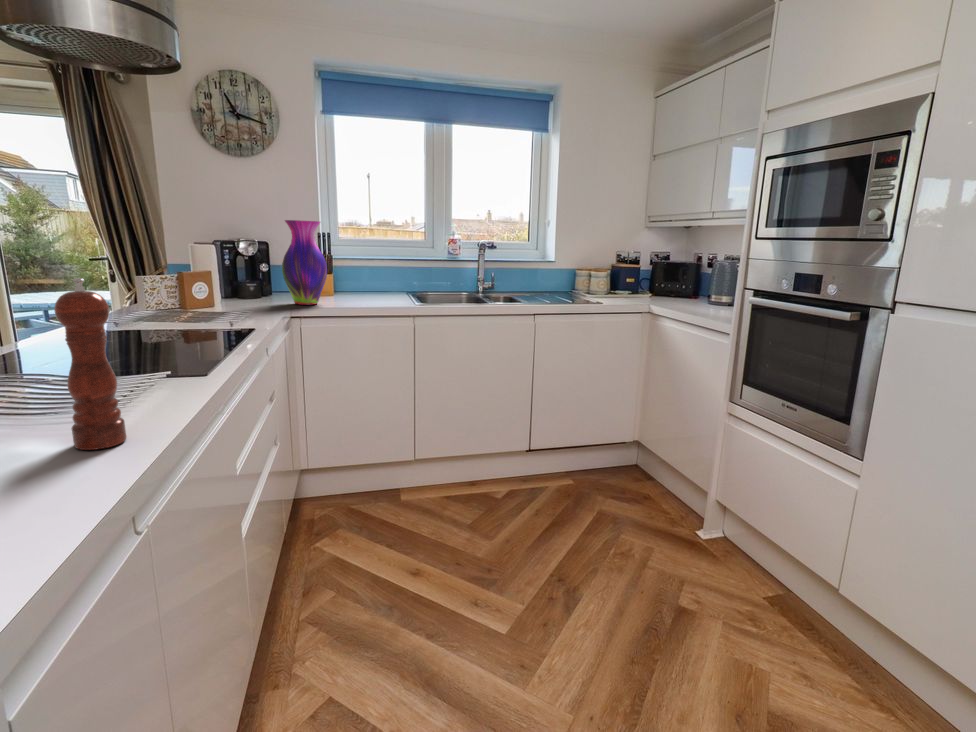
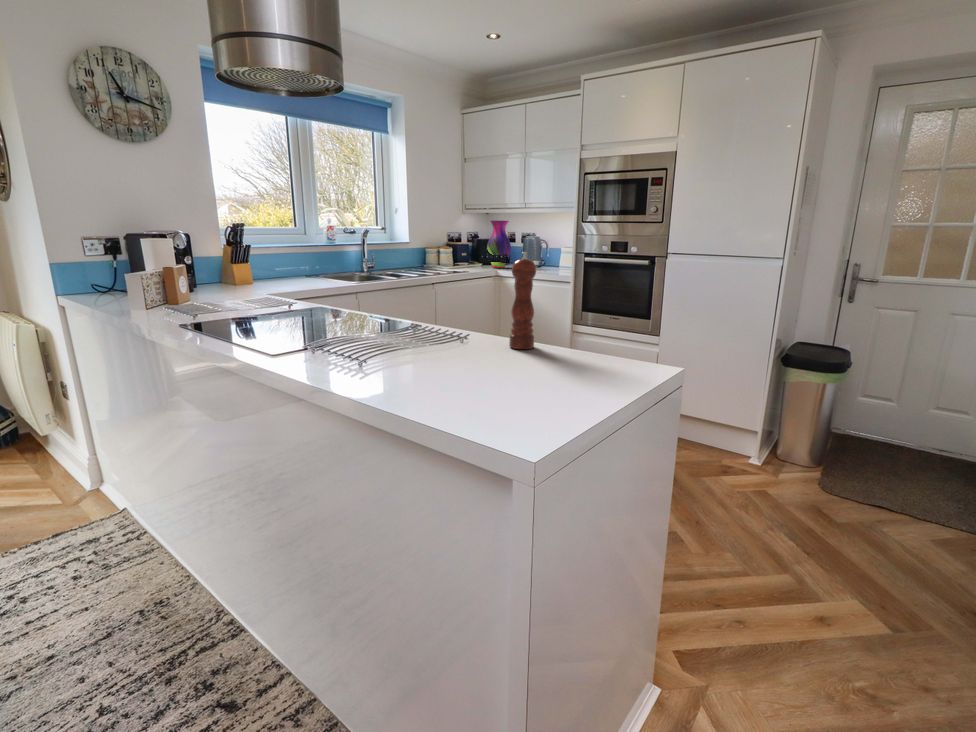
vase: present [282,220,327,305] -> present [487,221,511,268]

